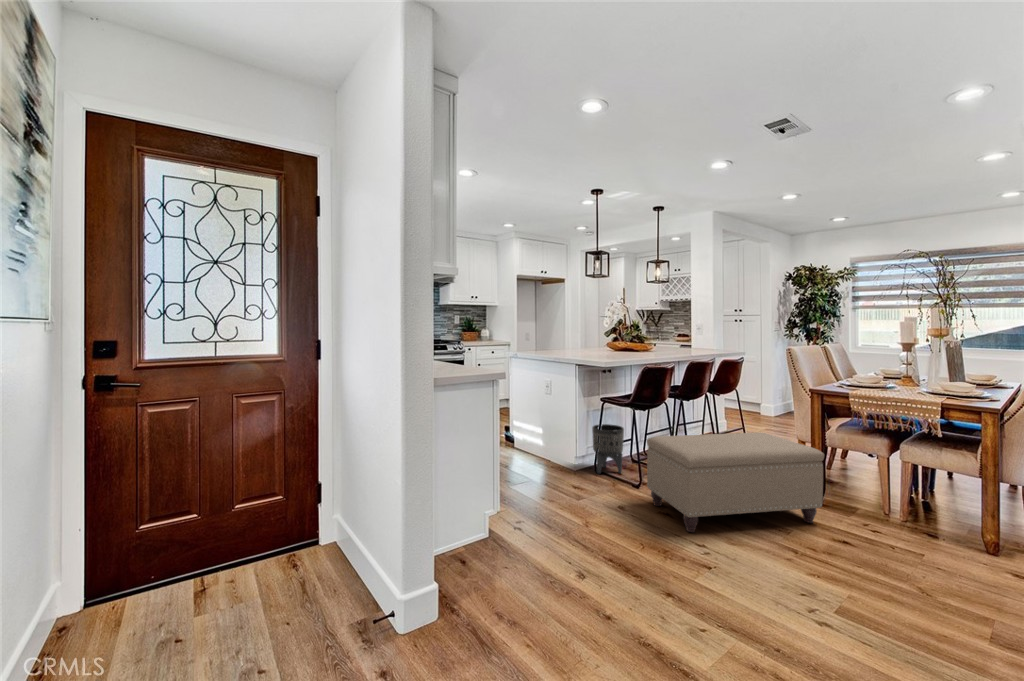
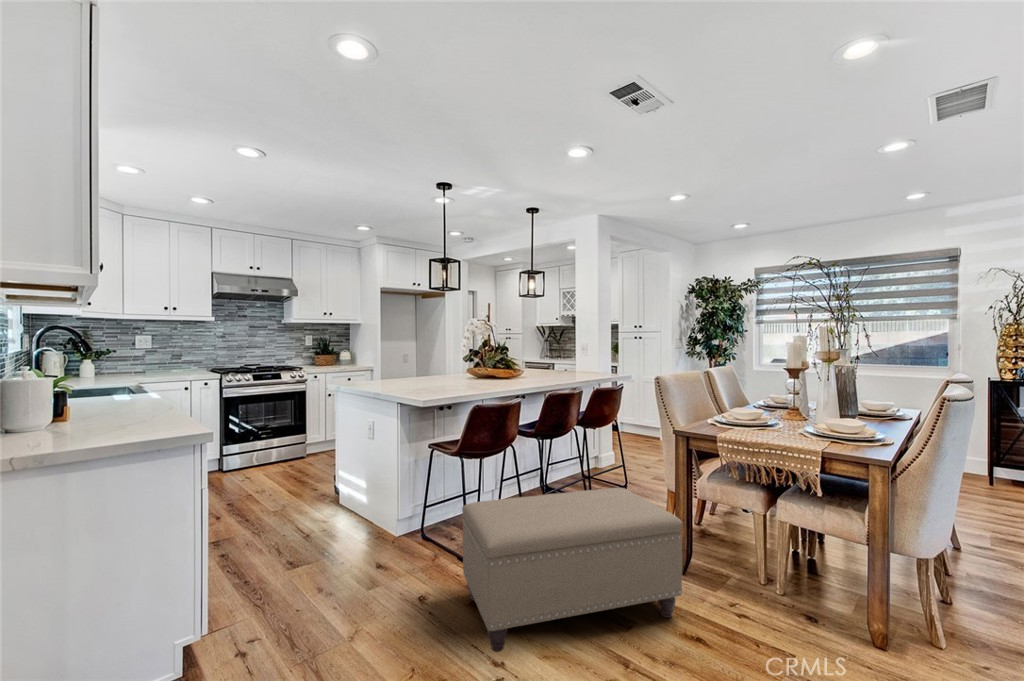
planter: present [592,424,624,474] -> none [419,477,461,546]

